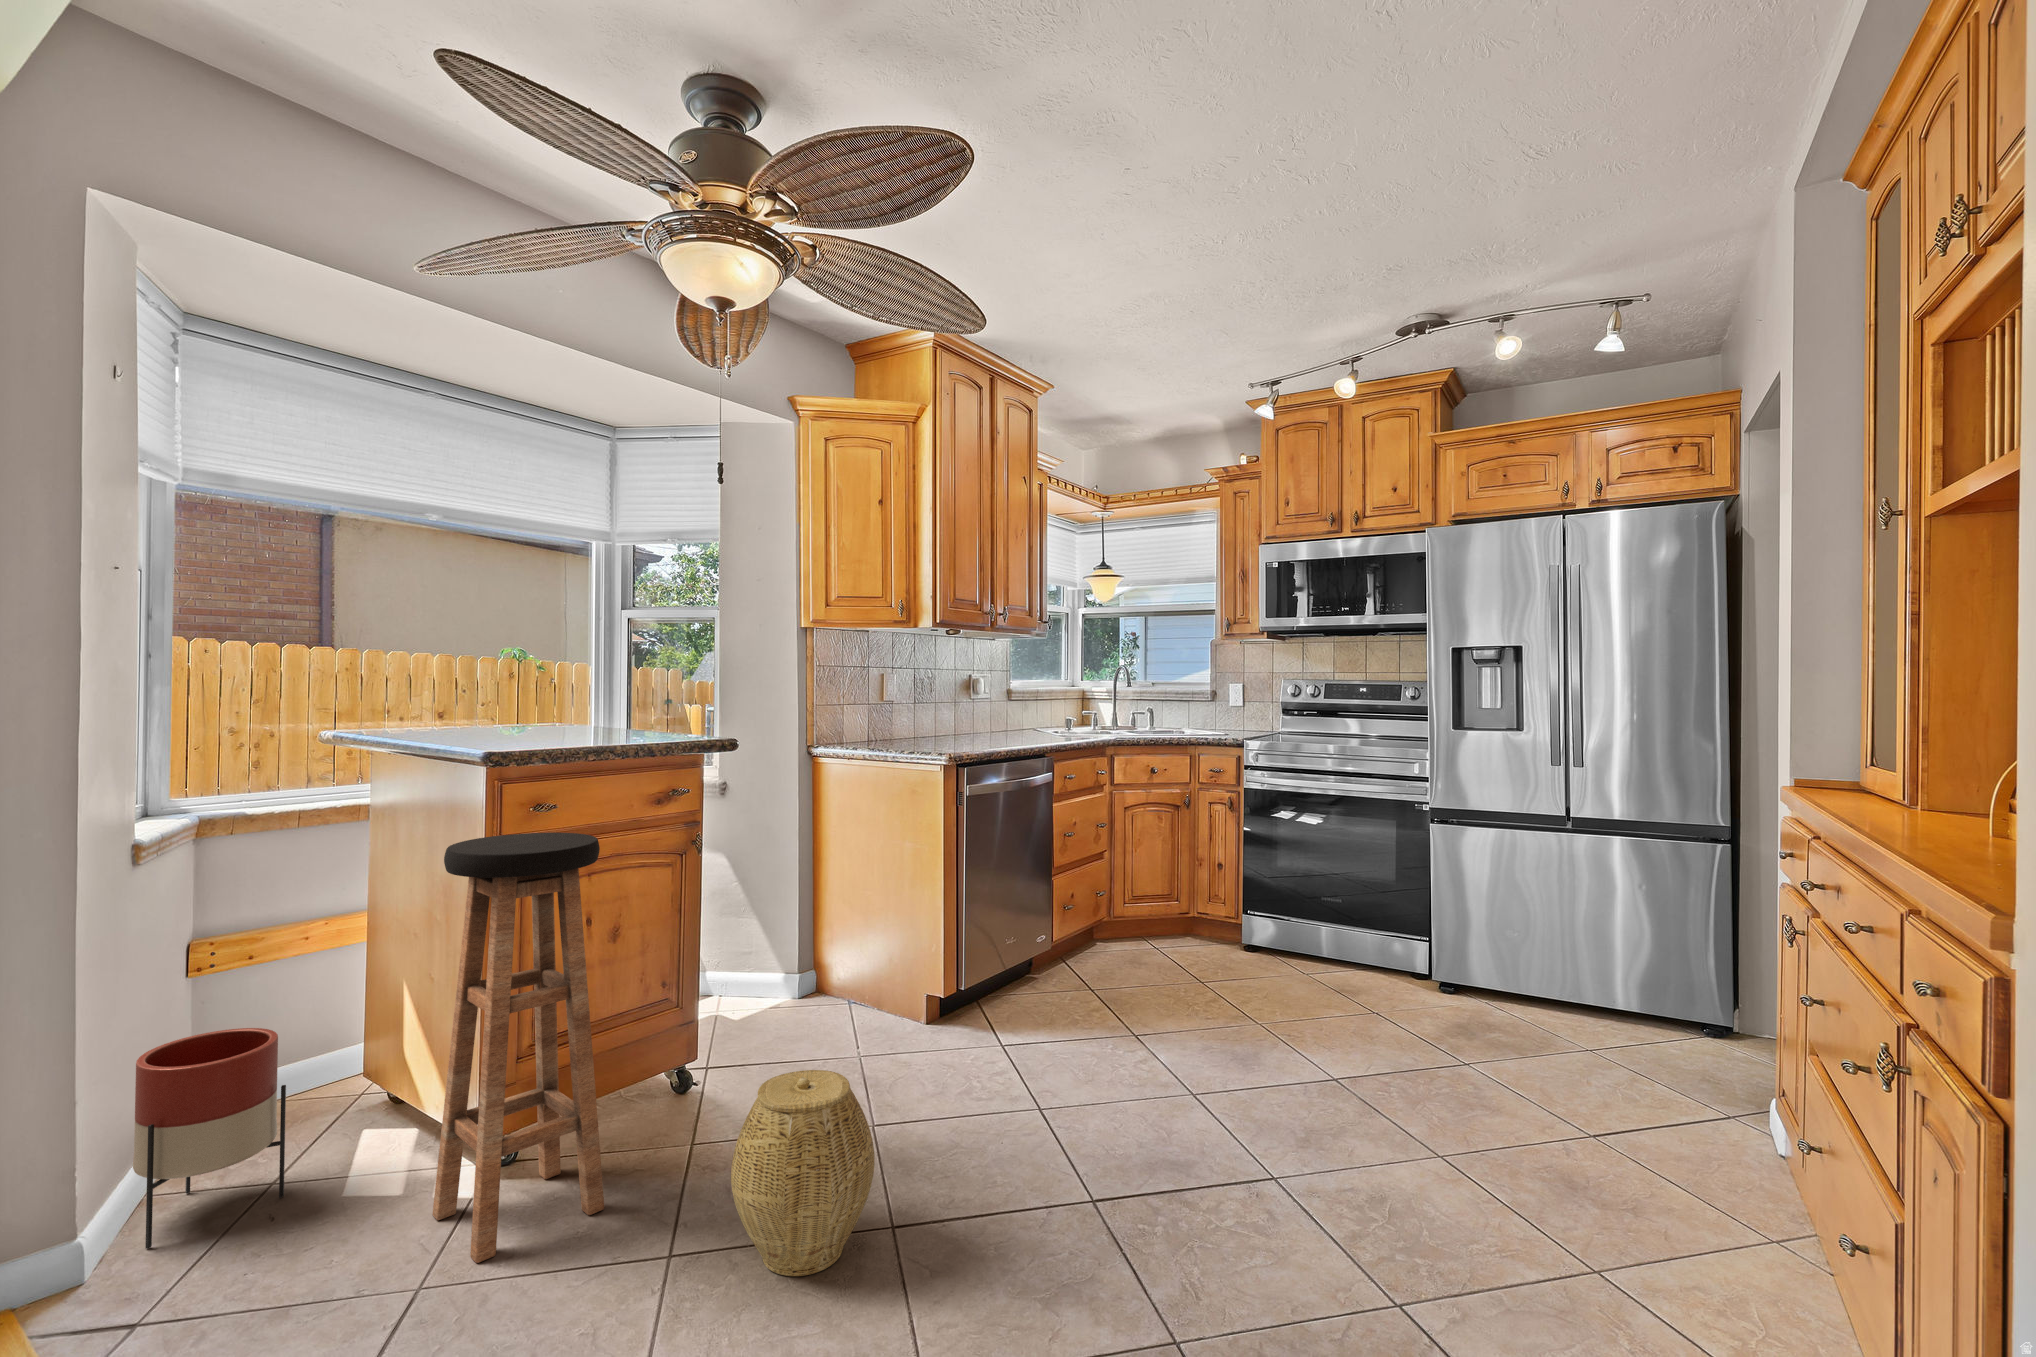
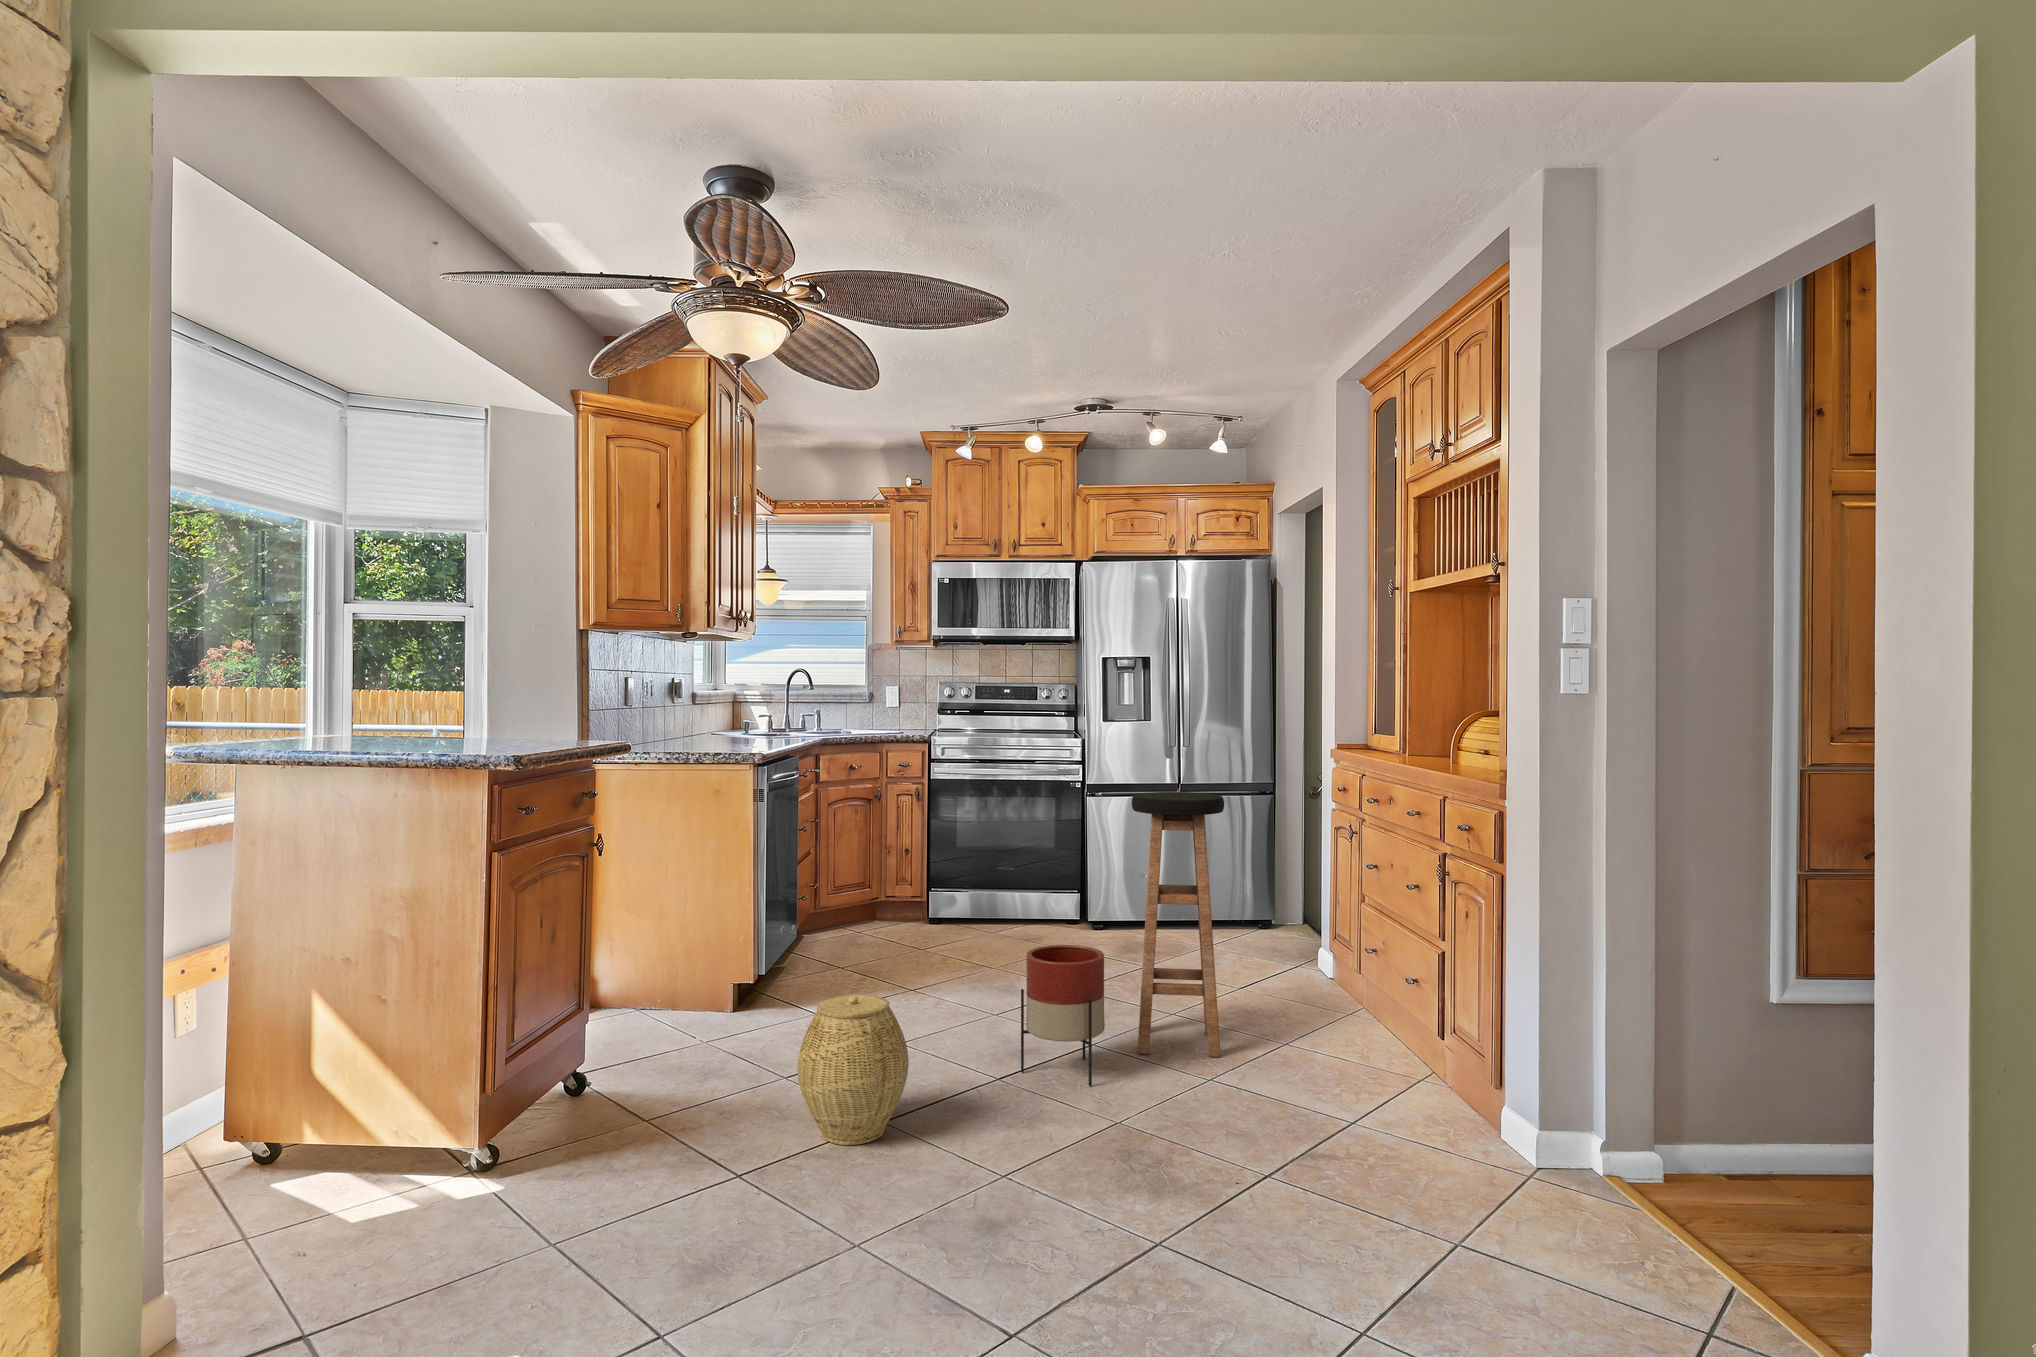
bar stool: present [432,833,604,1263] -> present [1132,792,1224,1057]
planter: present [133,1028,286,1249] -> present [1021,945,1105,1086]

